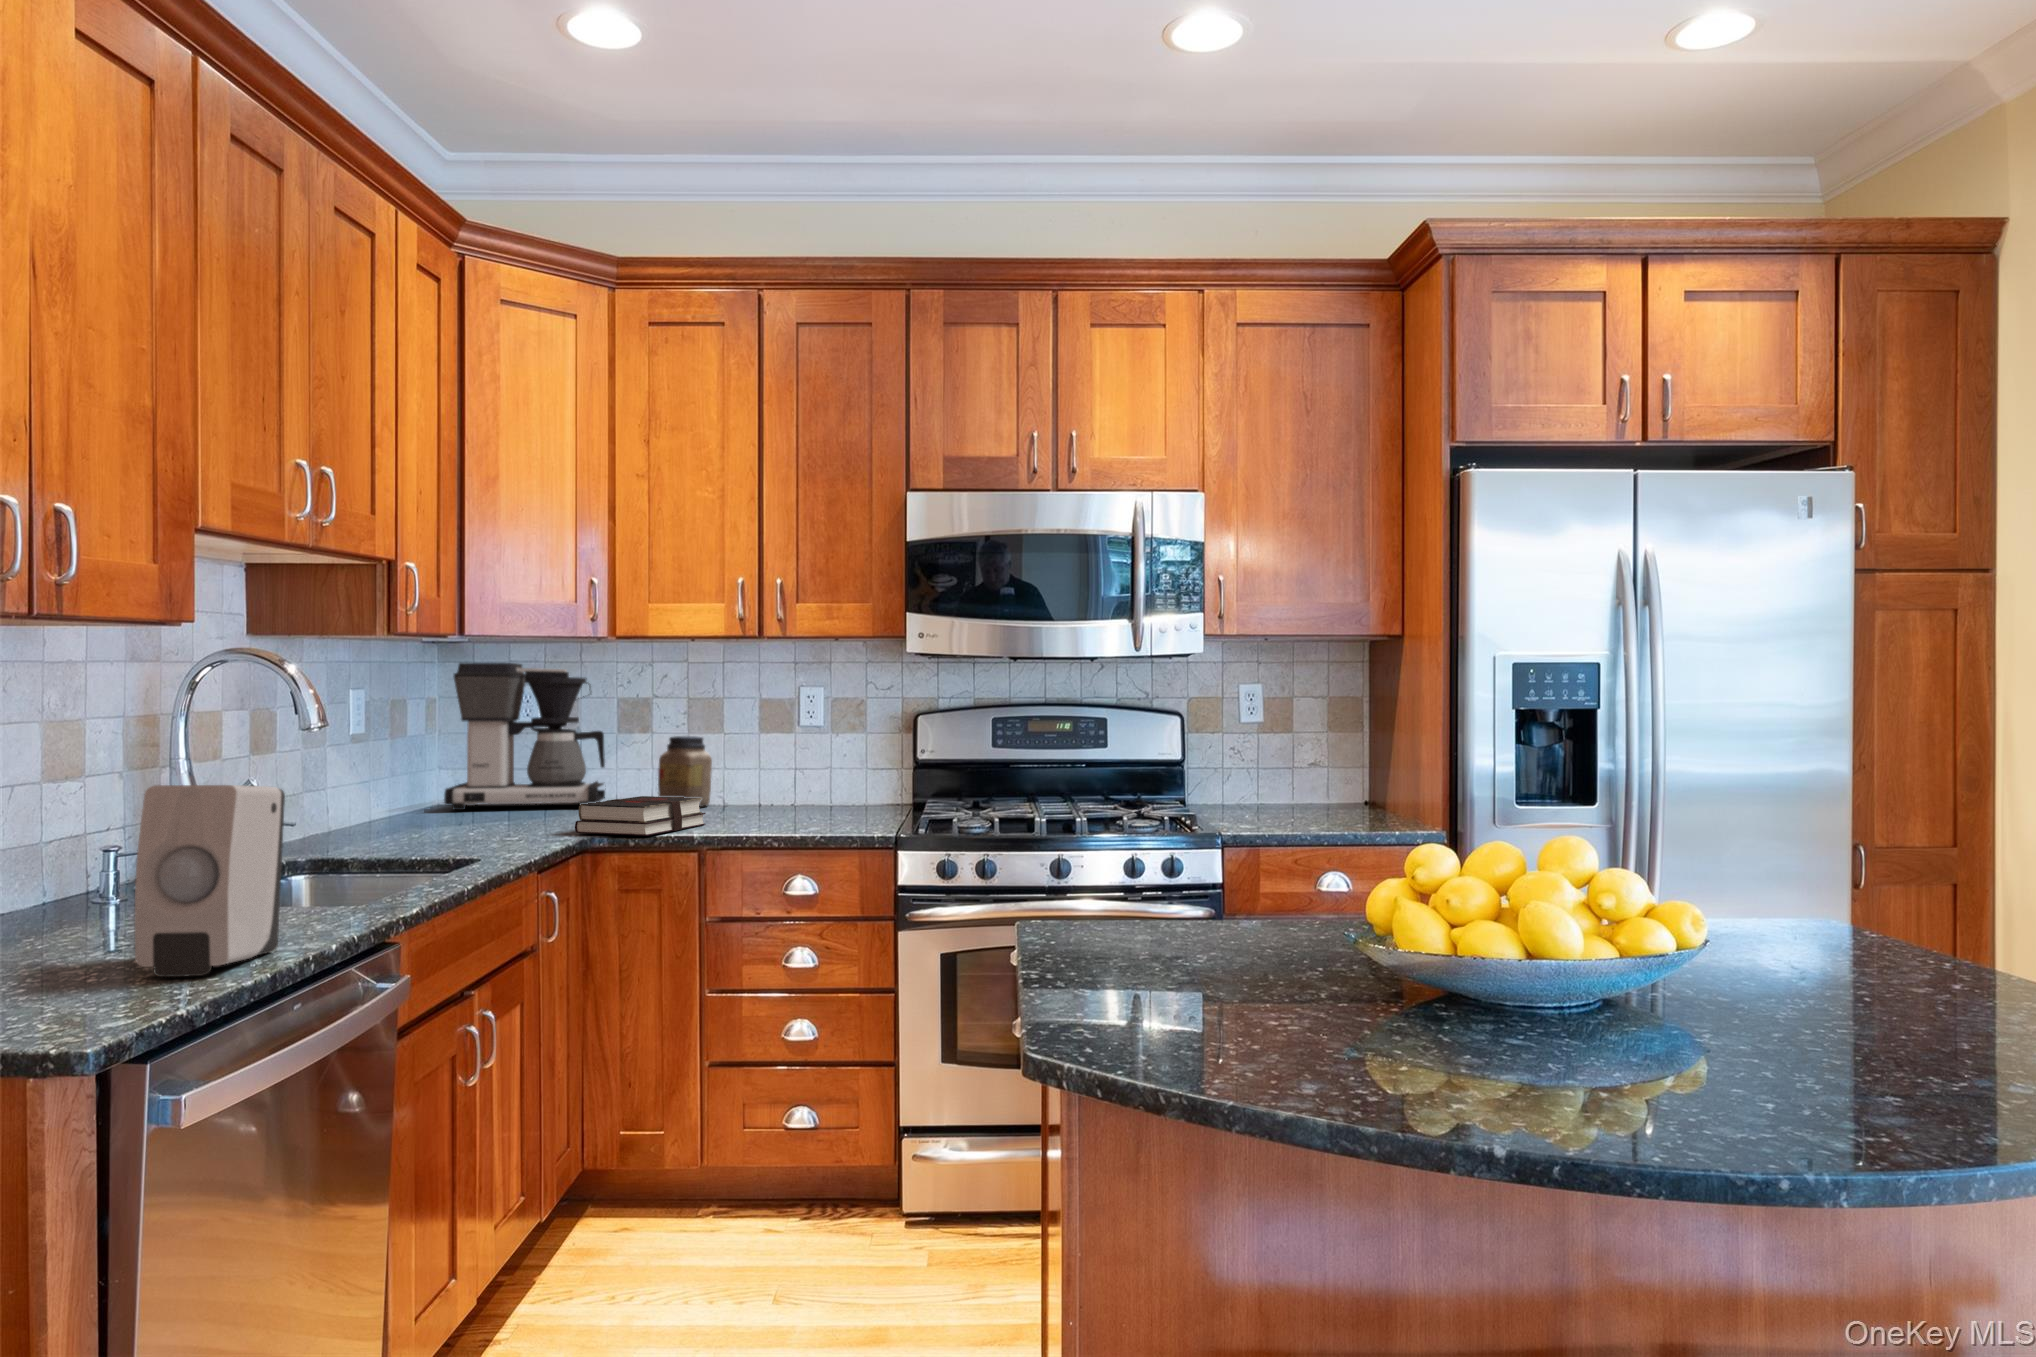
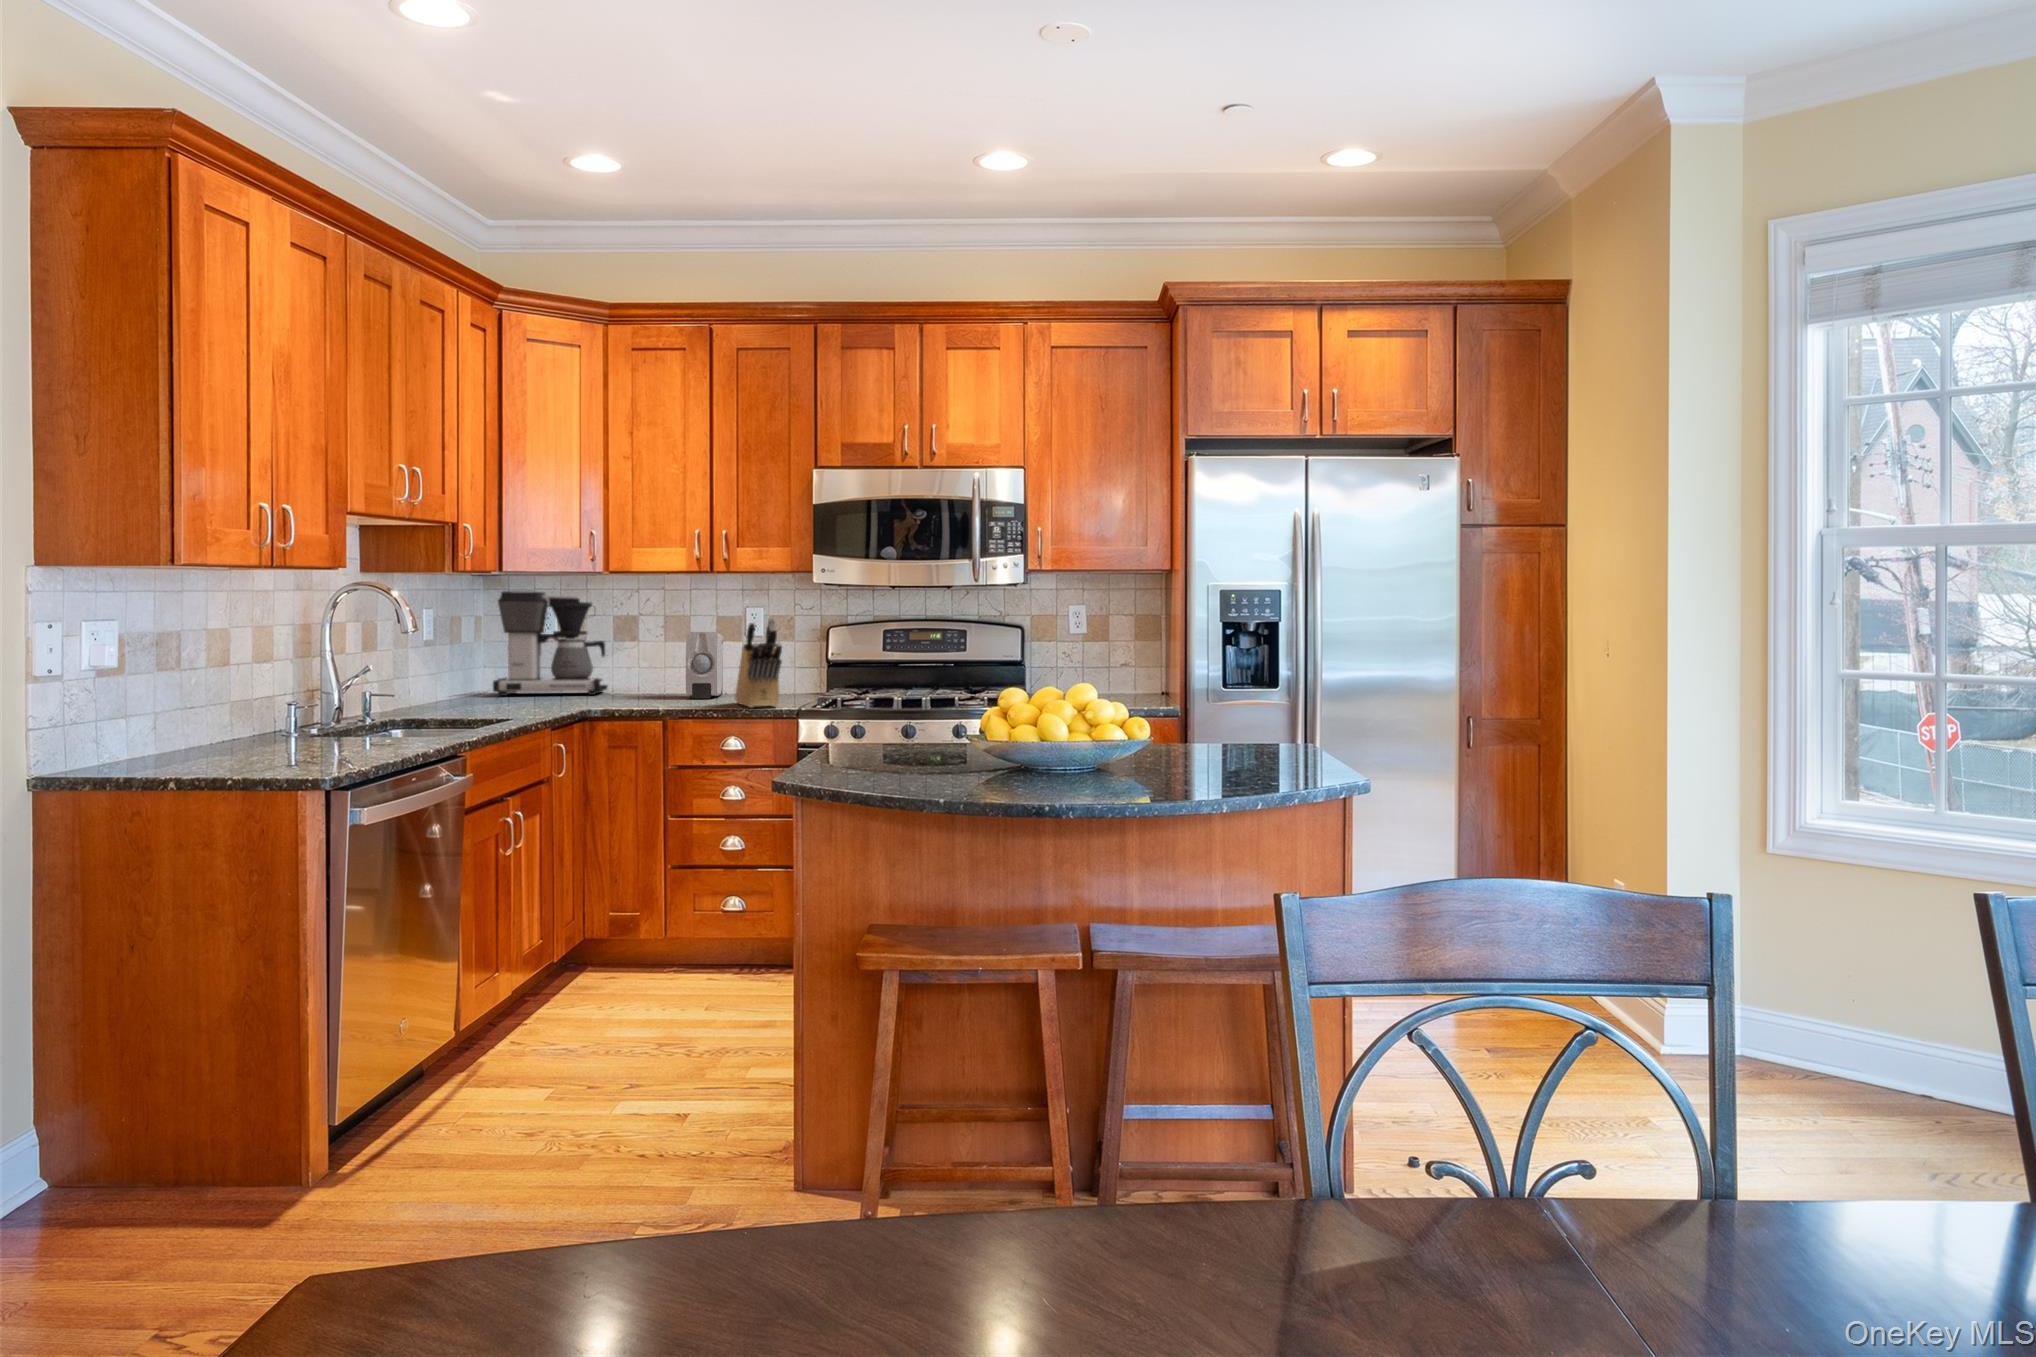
knife block: none [797,702,877,835] -> present [735,618,782,708]
jar: present [658,736,712,807] -> none [643,644,682,695]
soap dispenser: present [135,785,285,977] -> present [686,632,723,698]
hardback book: present [575,796,705,836] -> none [580,684,672,708]

